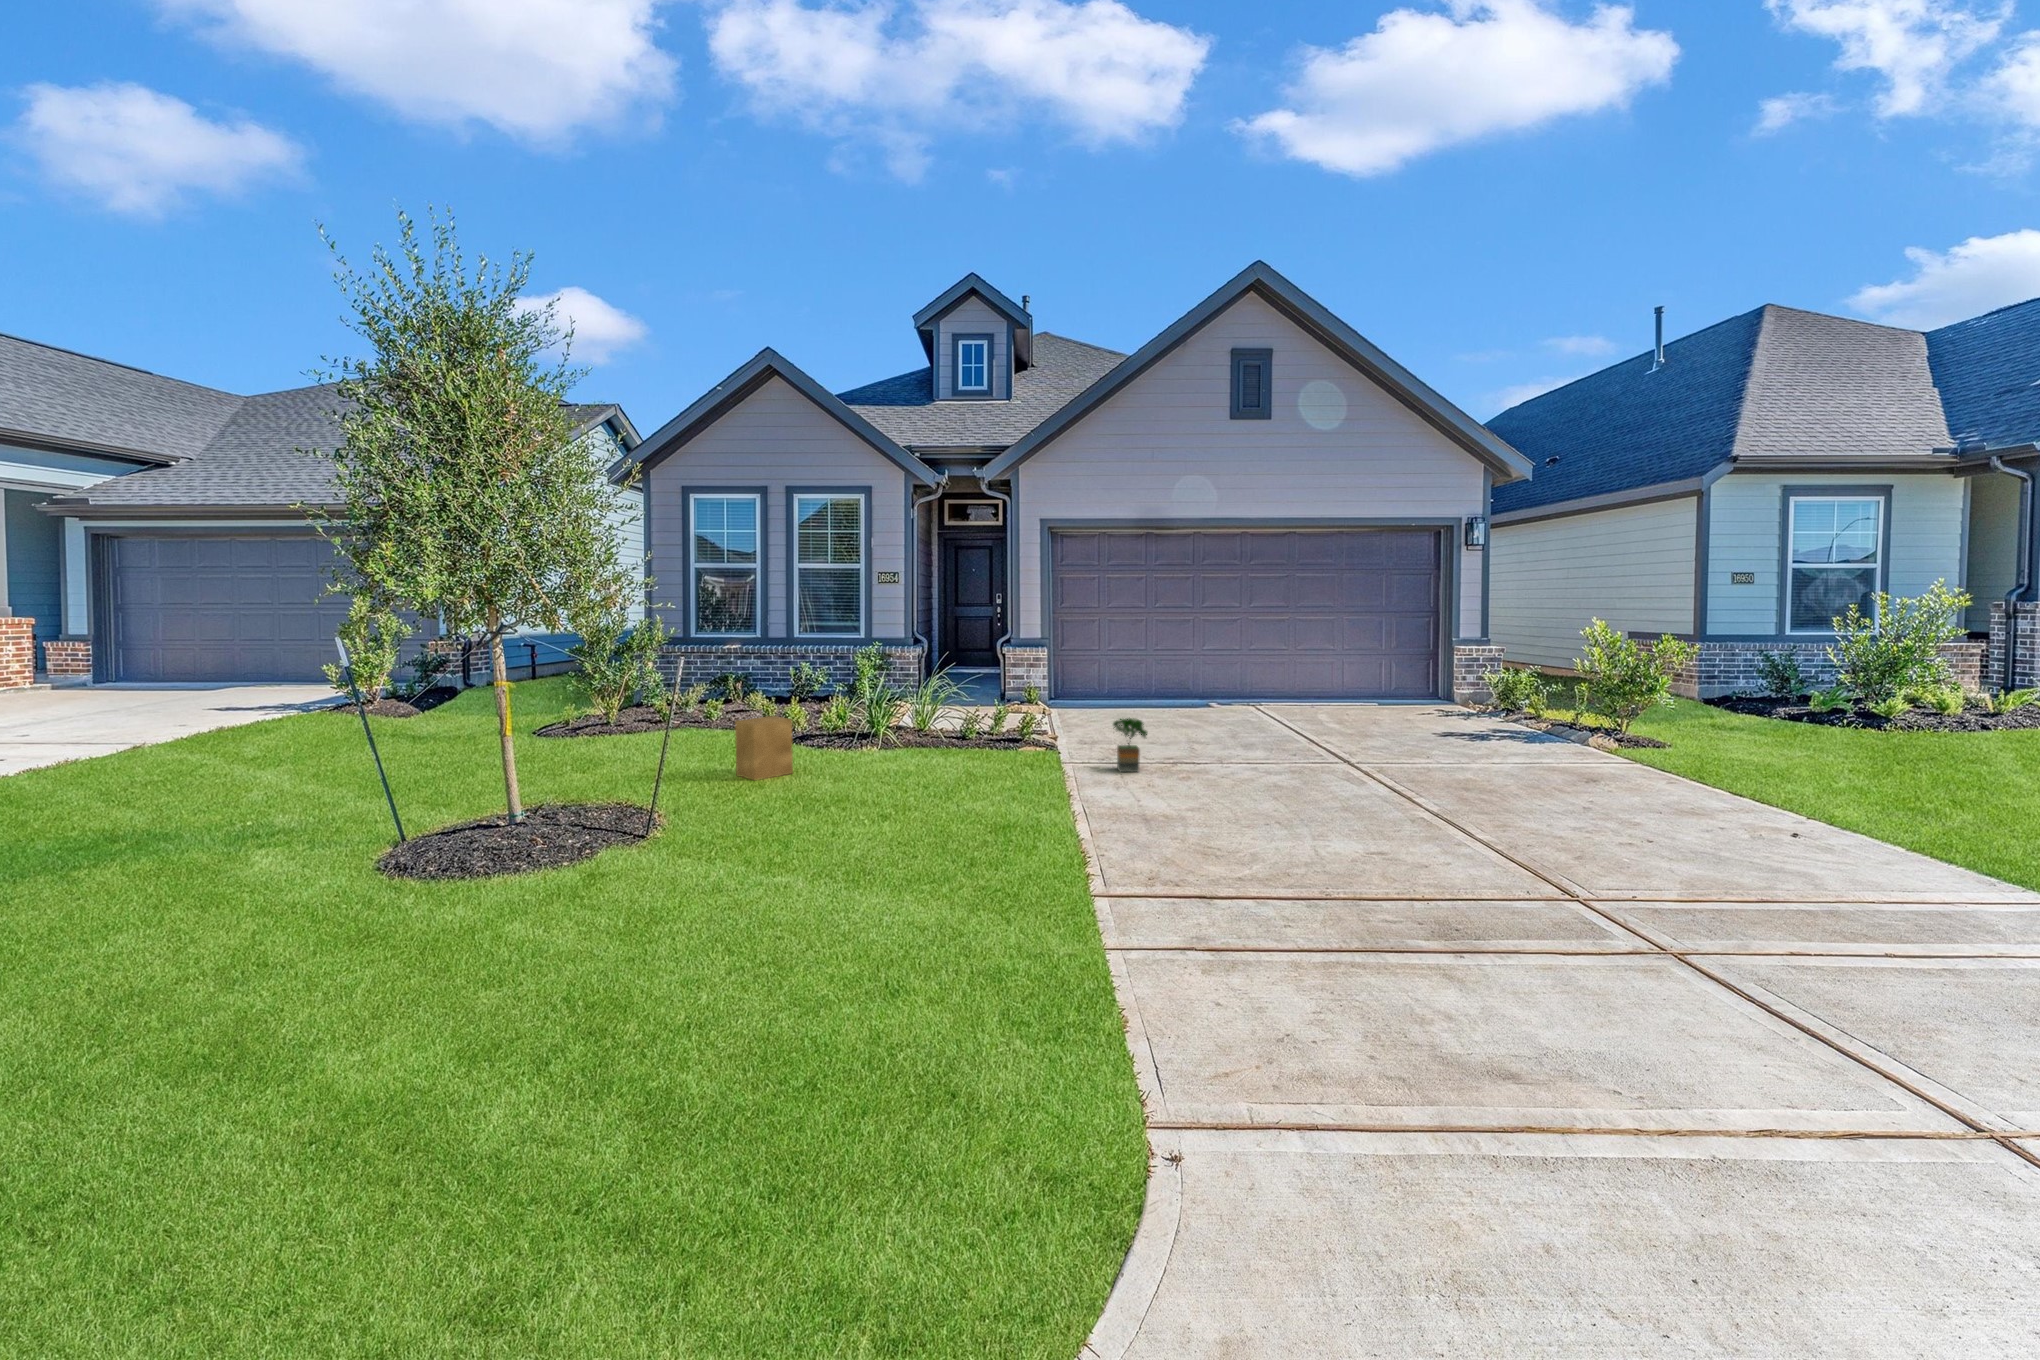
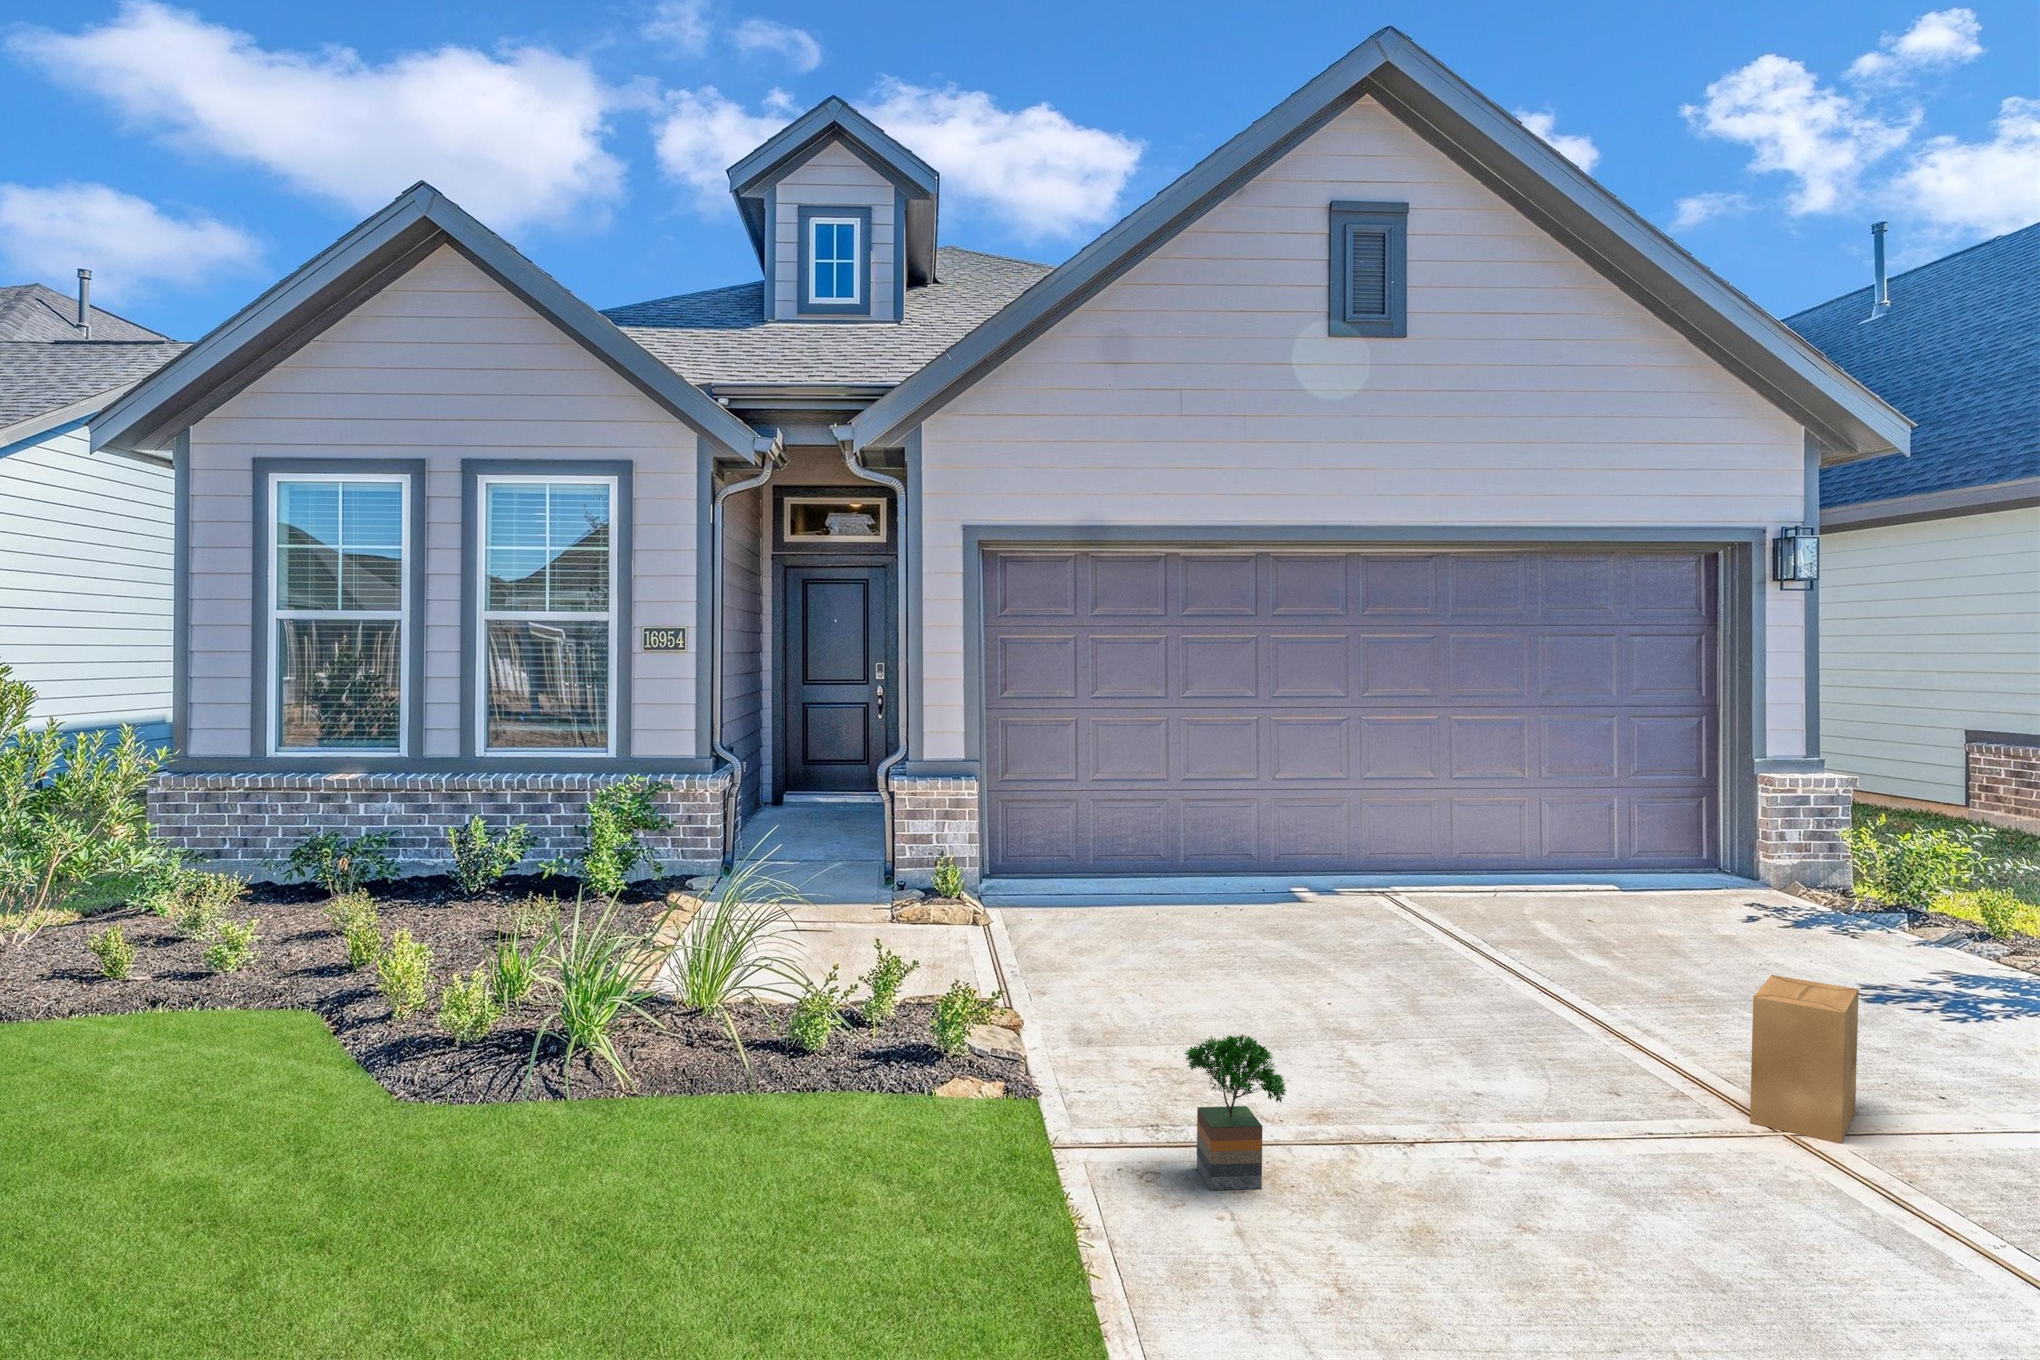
cardboard box: present [735,716,793,780] -> present [1750,975,1859,1144]

